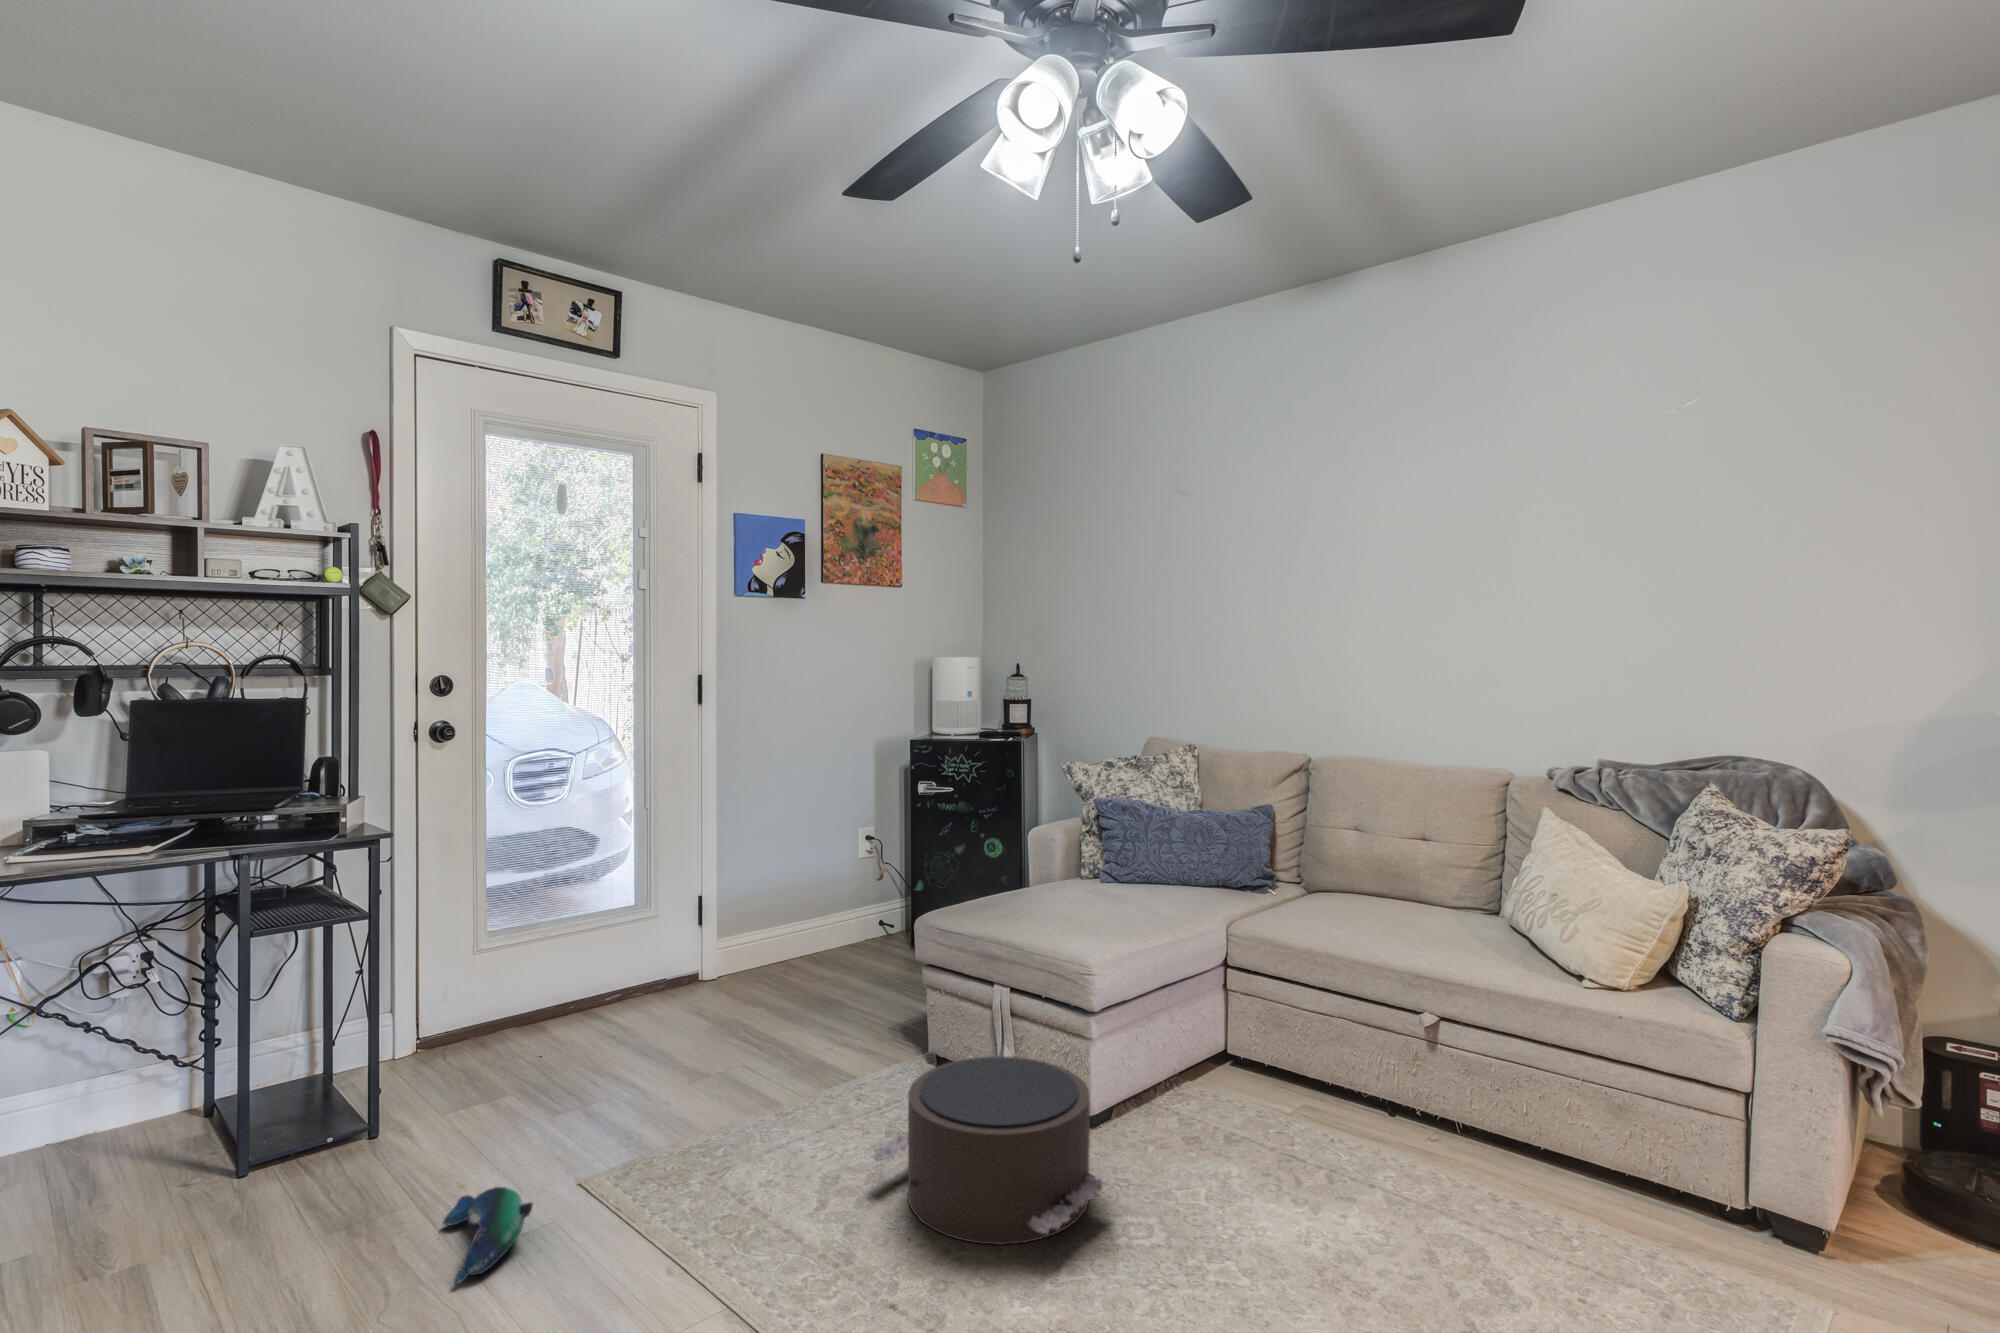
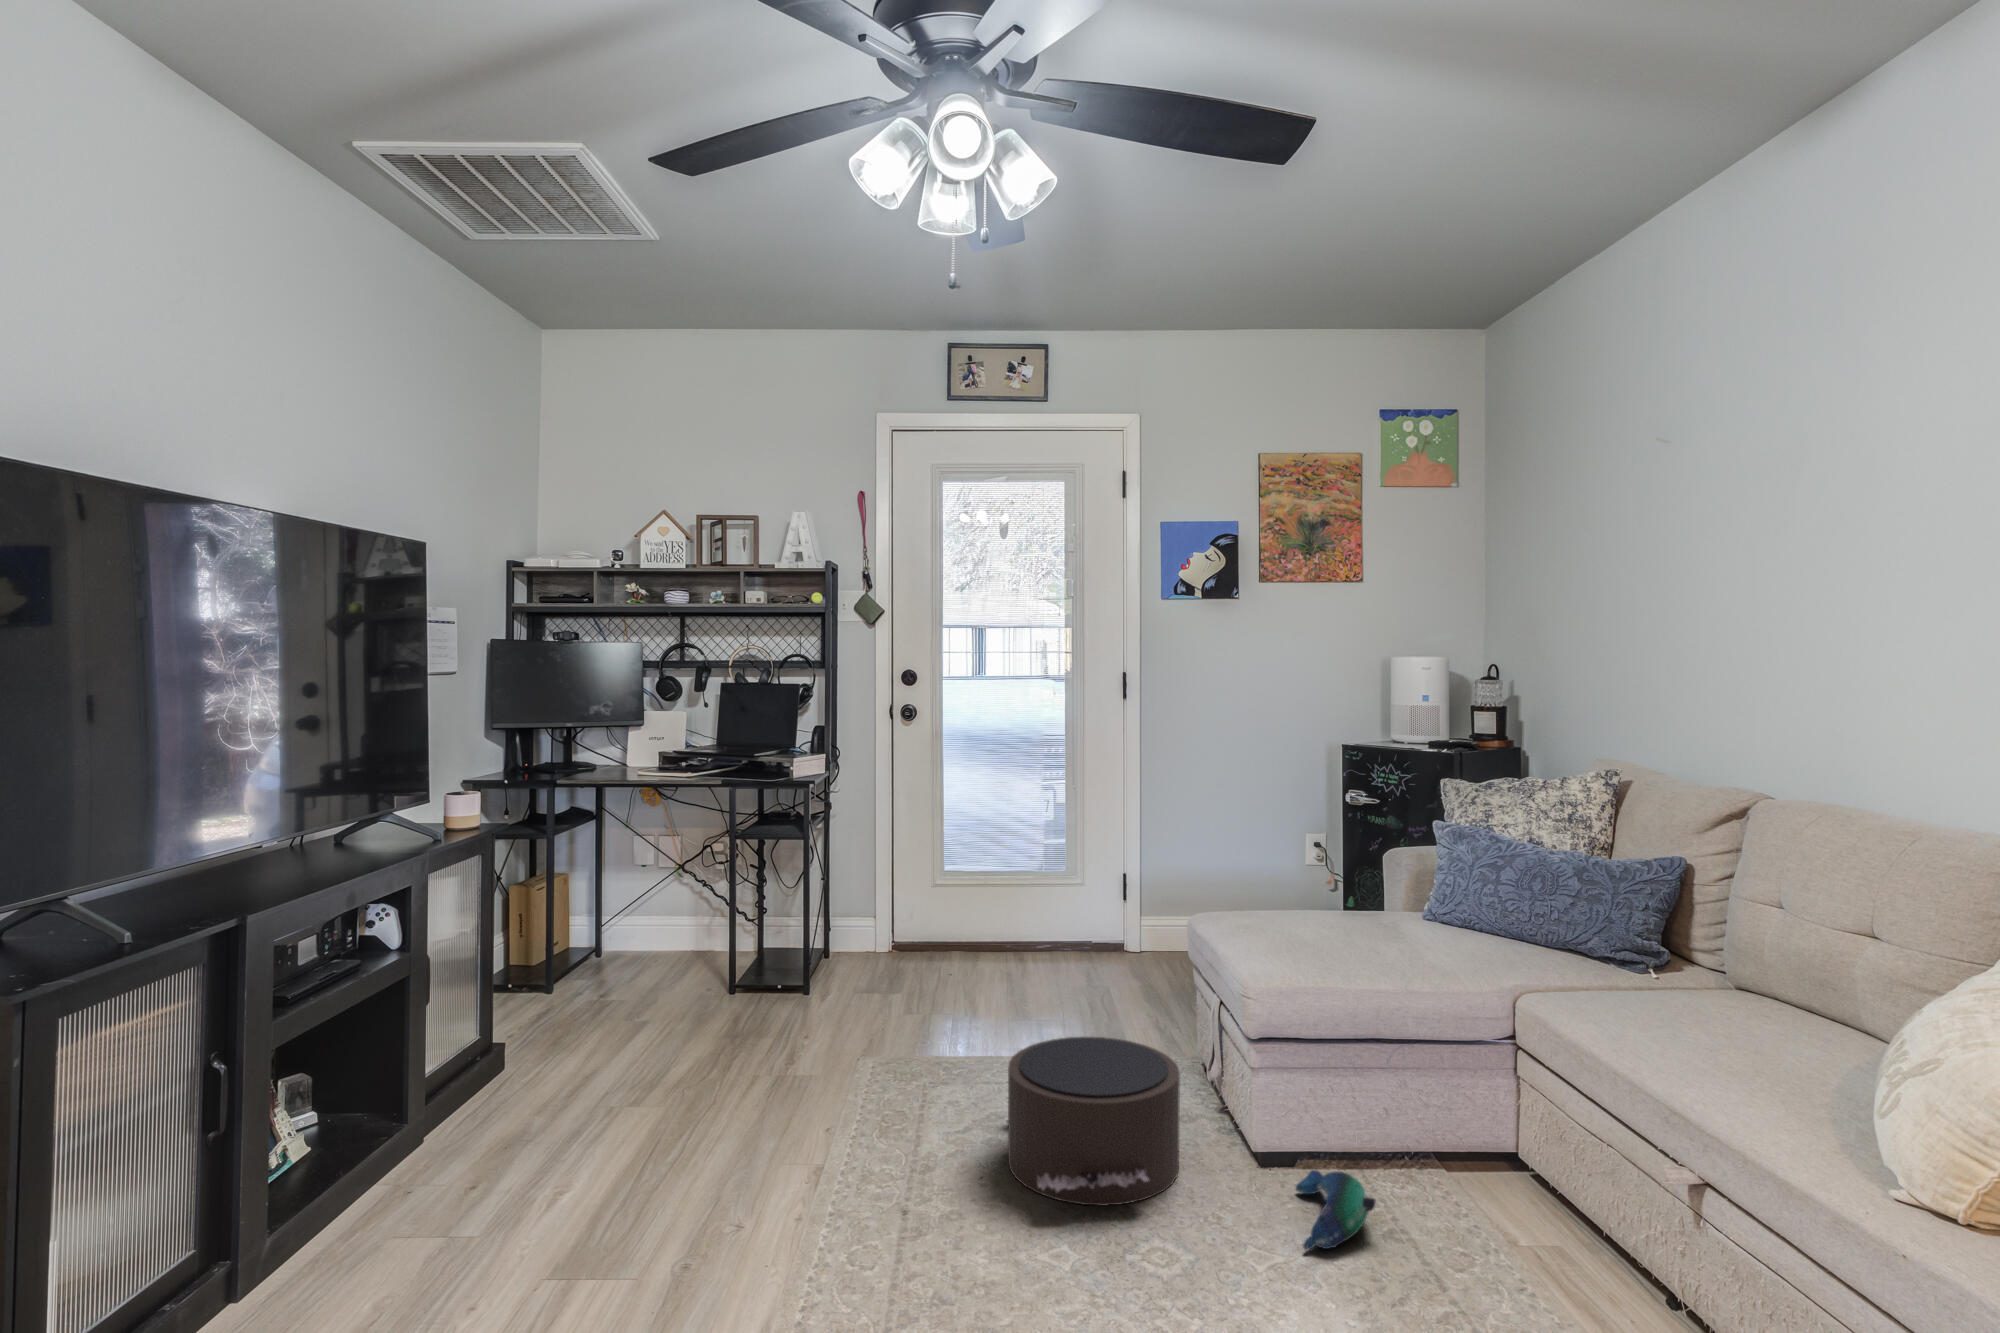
plush toy: present [443,1187,533,1284] -> present [1296,1170,1376,1251]

